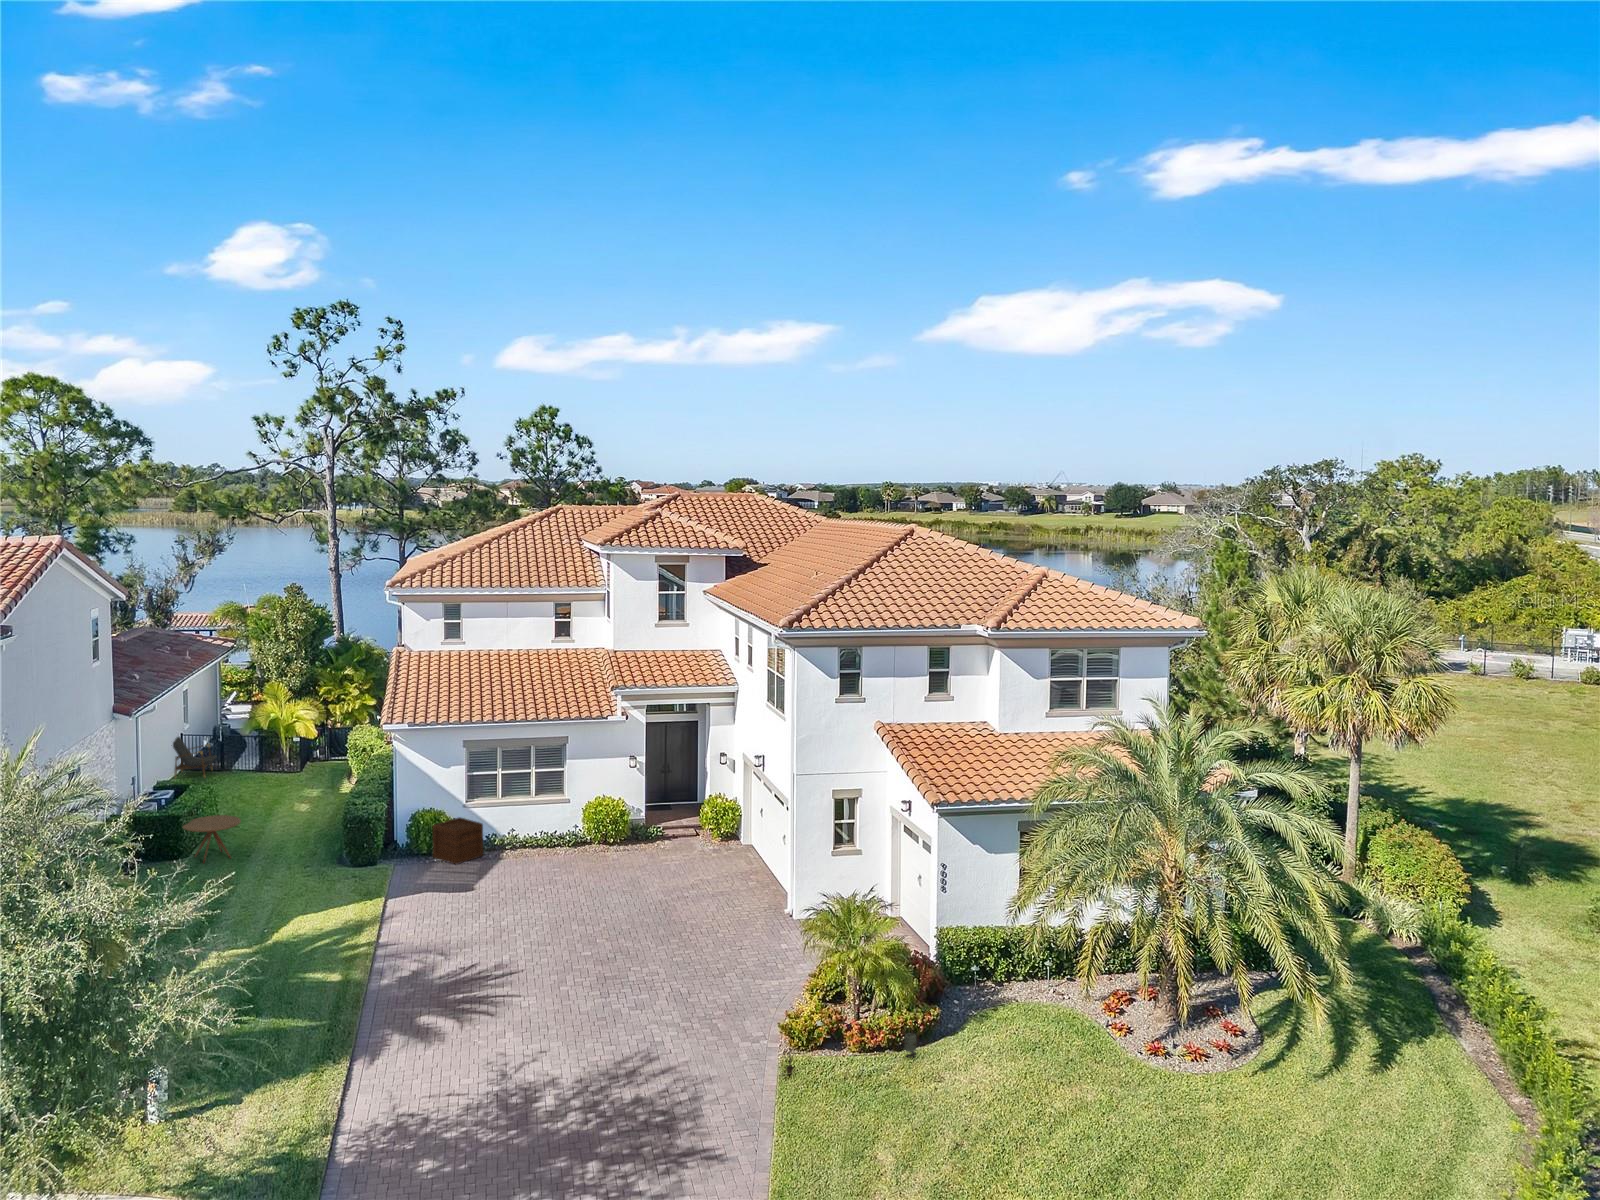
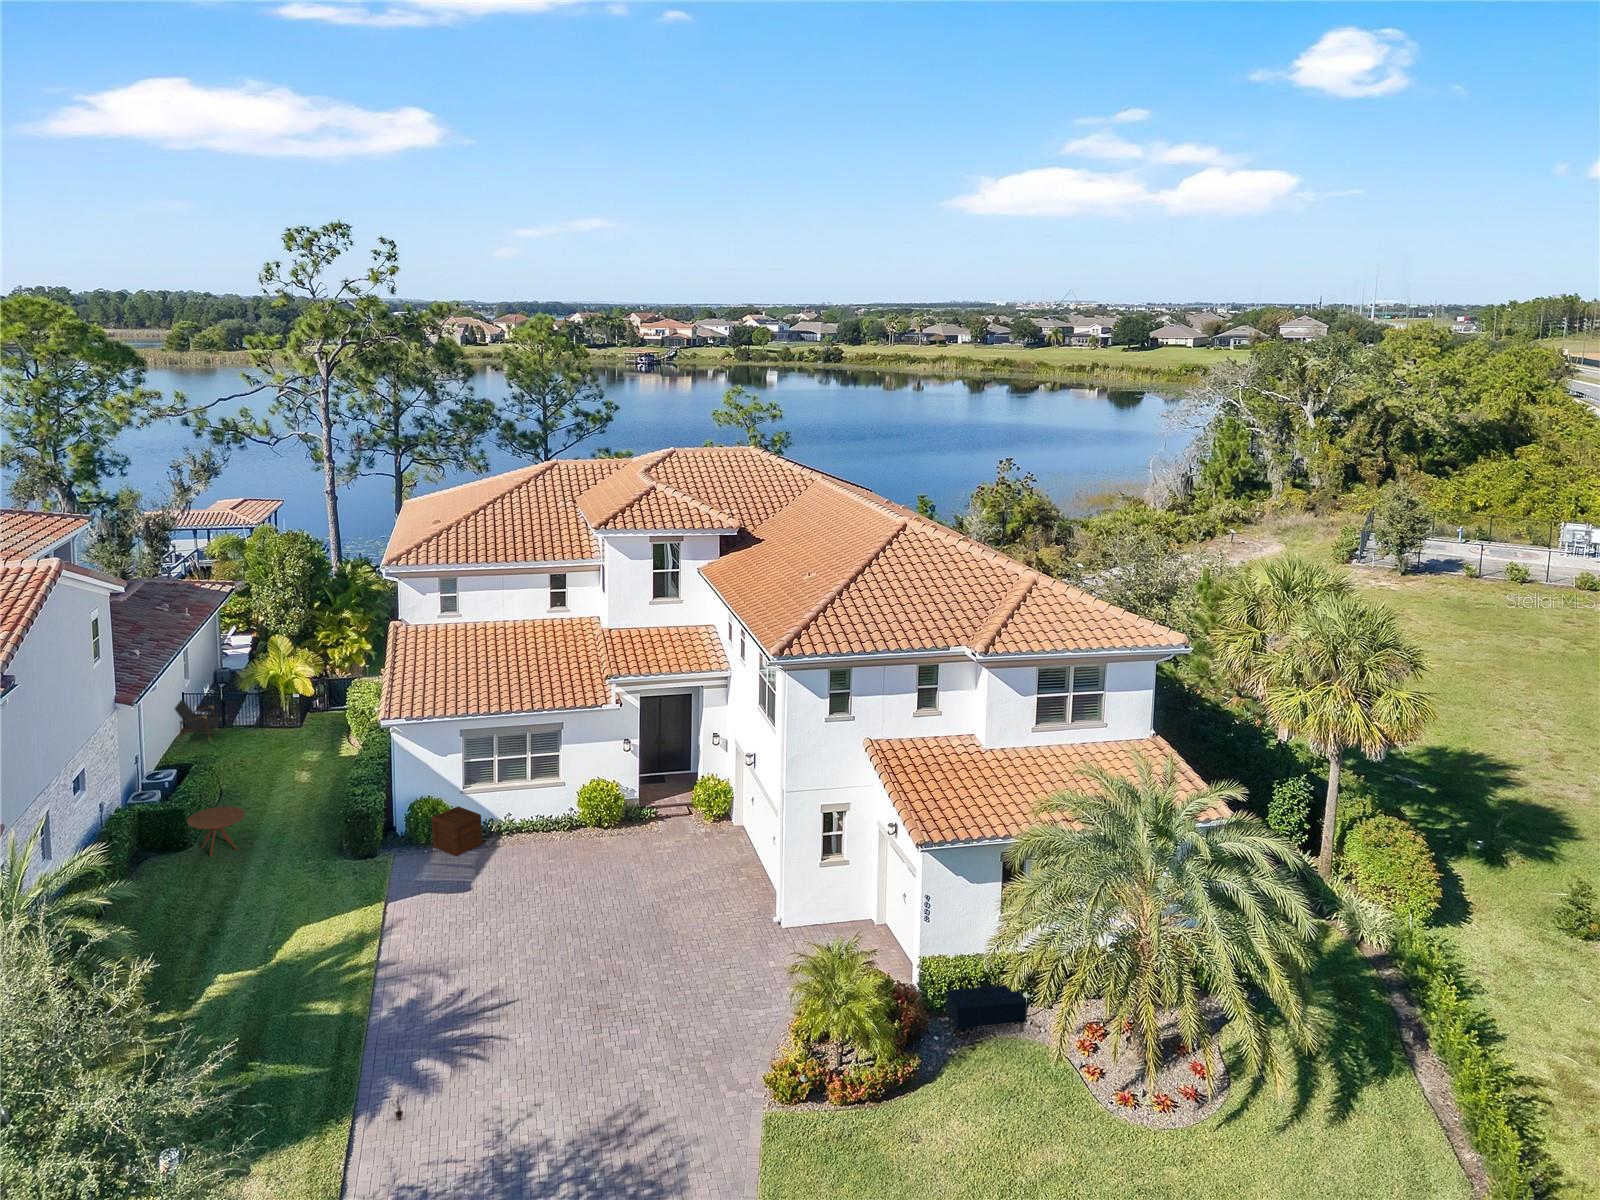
bench: none [966,953,1050,1005] -> present [946,985,1028,1038]
watering can: present [902,1031,919,1058] -> none [880,1081,900,1109]
decorative plant: present [783,1049,794,1075] -> present [392,1095,404,1119]

